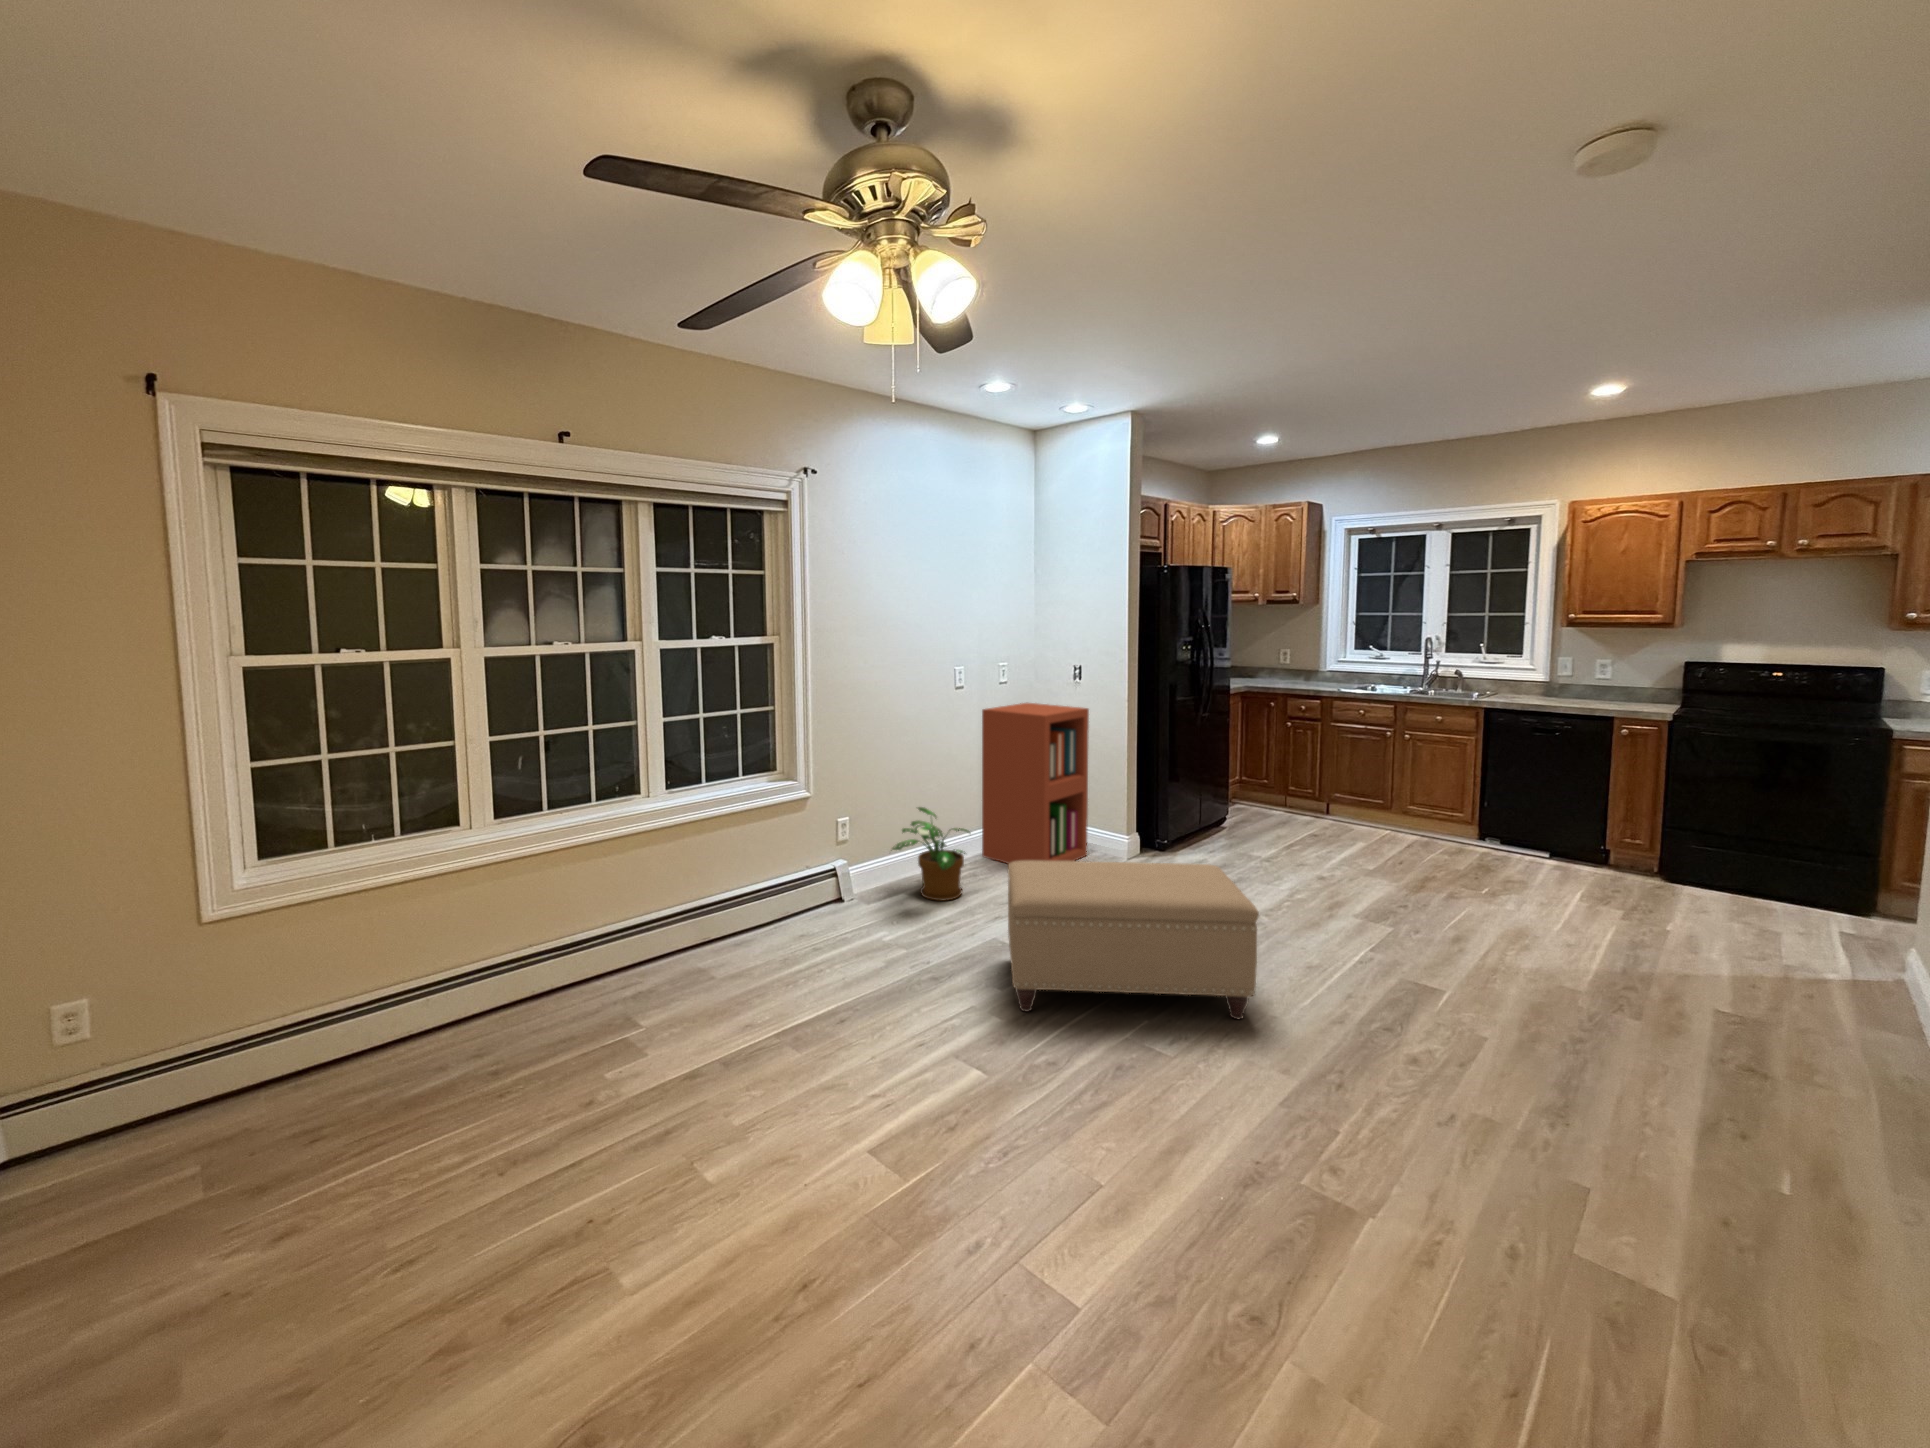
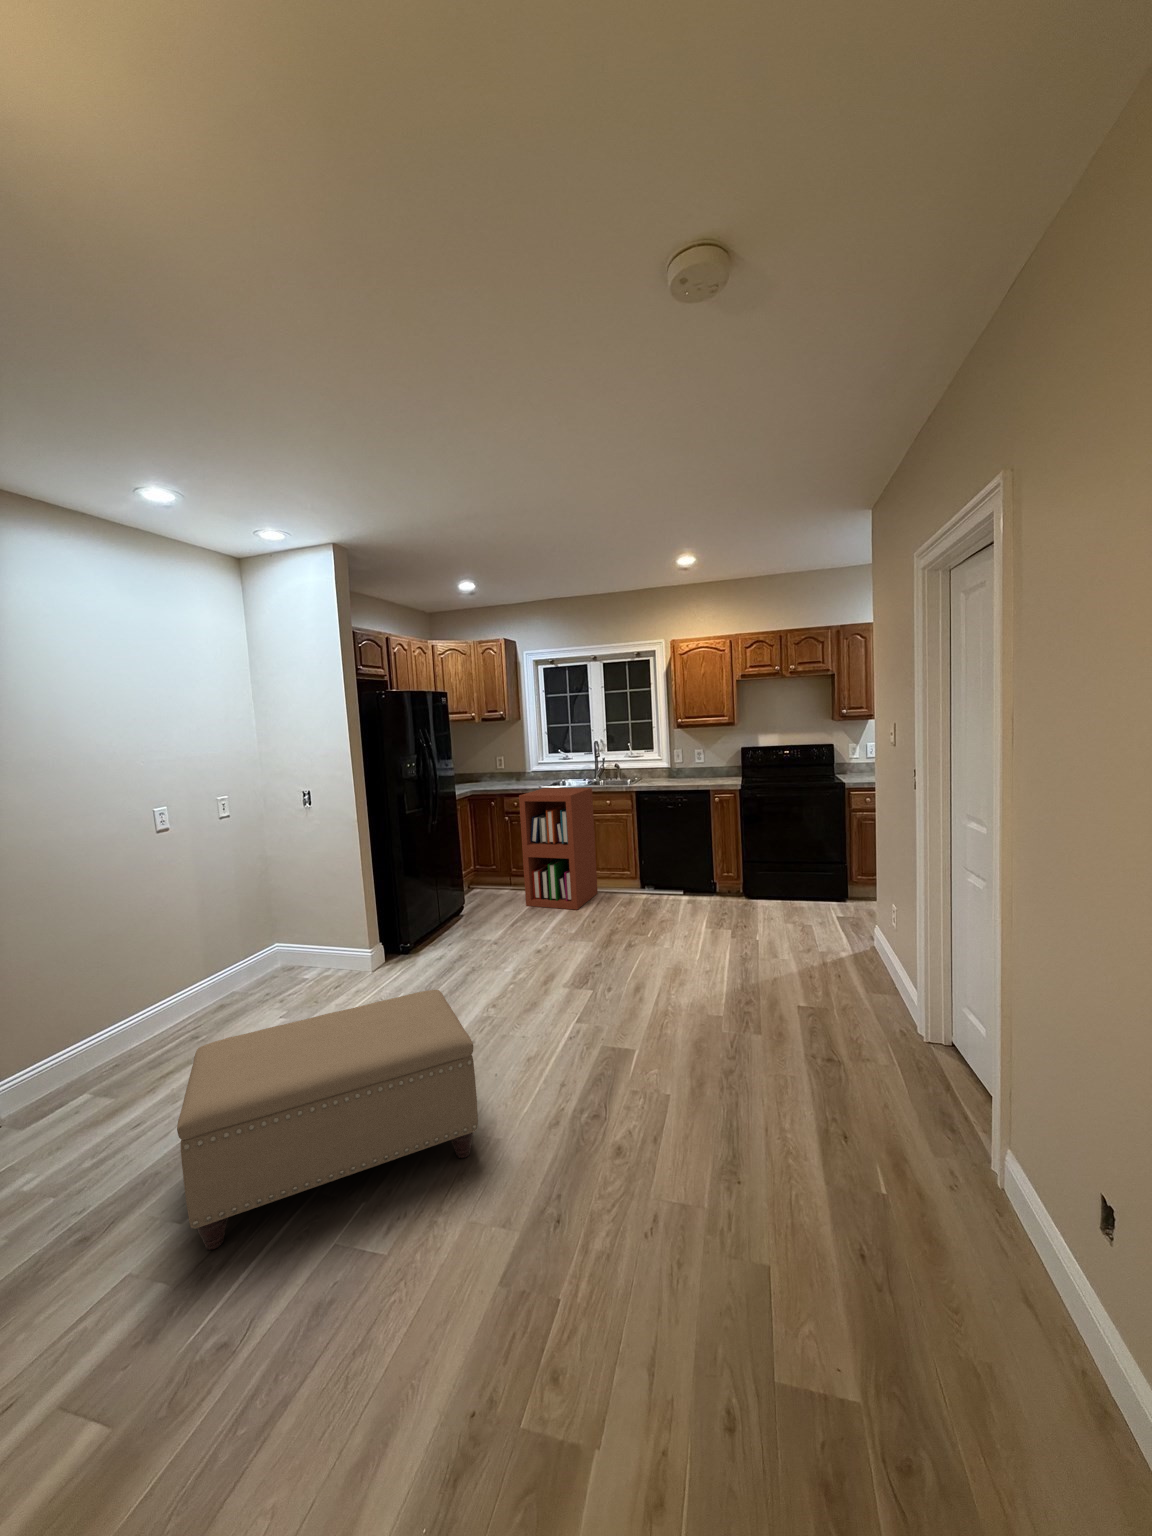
bookshelf: present [982,703,1089,864] -> present [519,788,598,910]
potted plant: present [892,807,970,901] -> none [62,980,176,1093]

